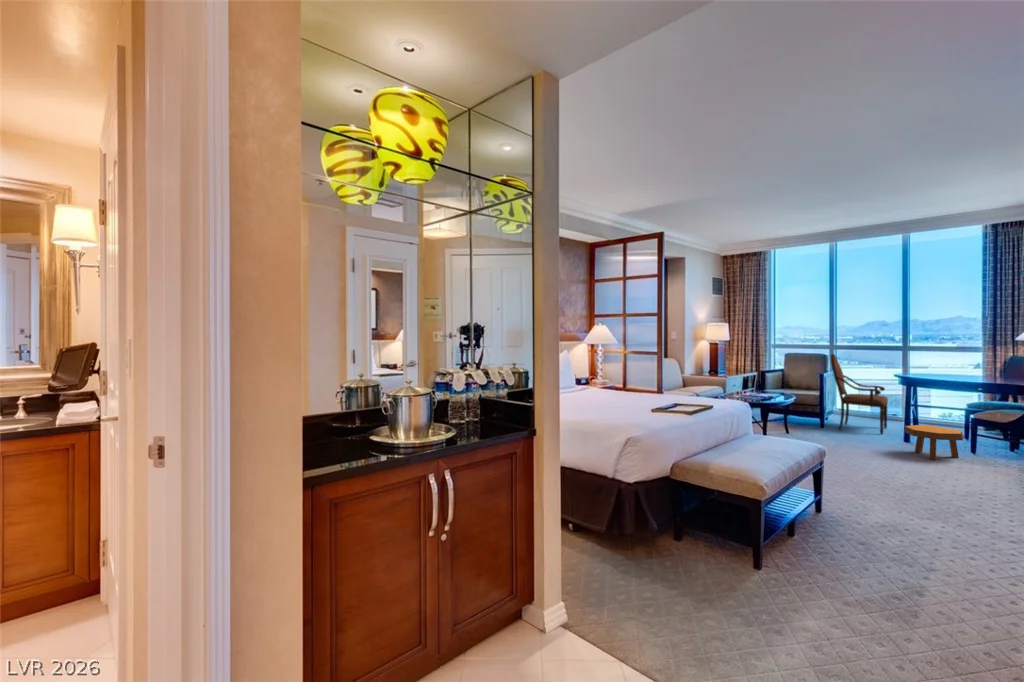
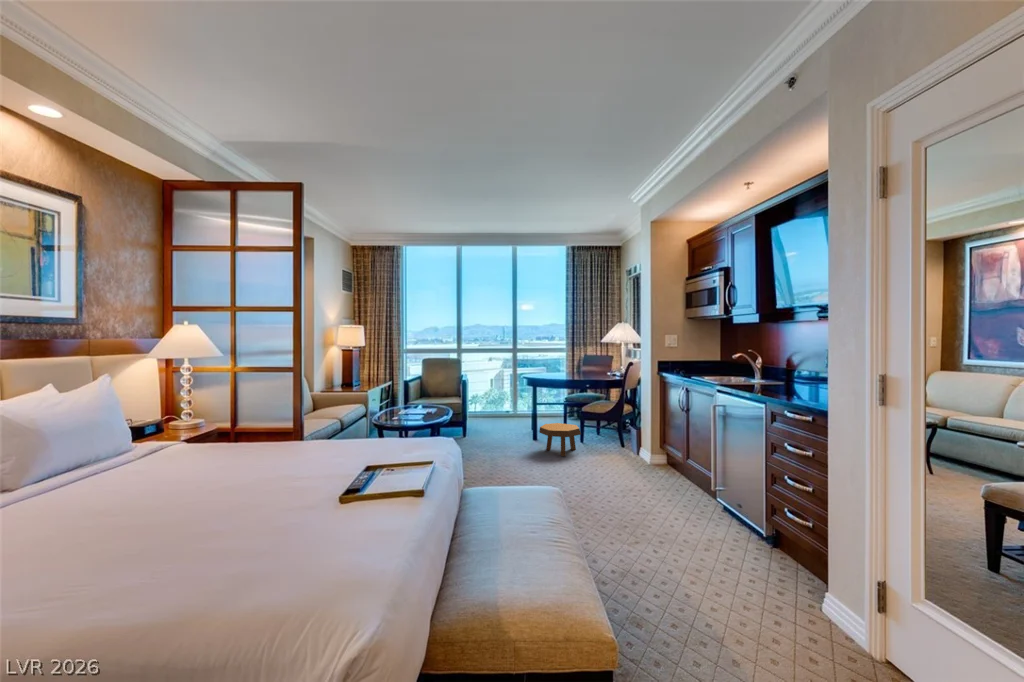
armchair: present [831,354,888,434] -> none [467,359,512,435]

